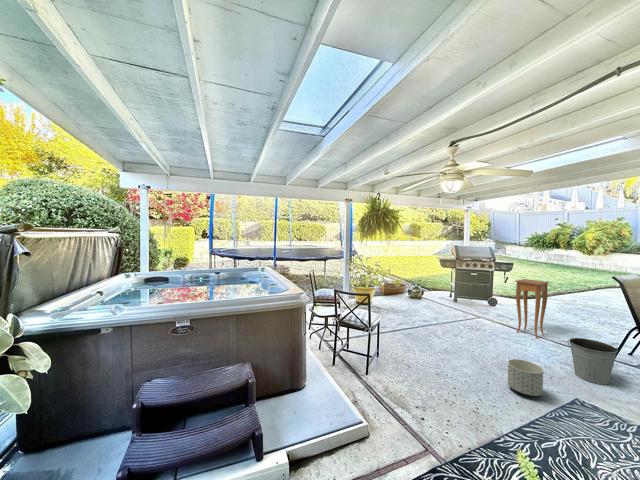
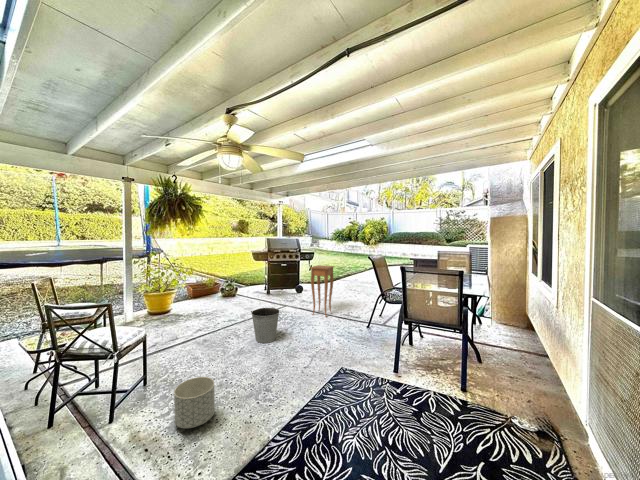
bucket: present [568,338,618,384] -> present [251,308,280,343]
planter: present [508,359,543,396] -> present [174,377,215,428]

